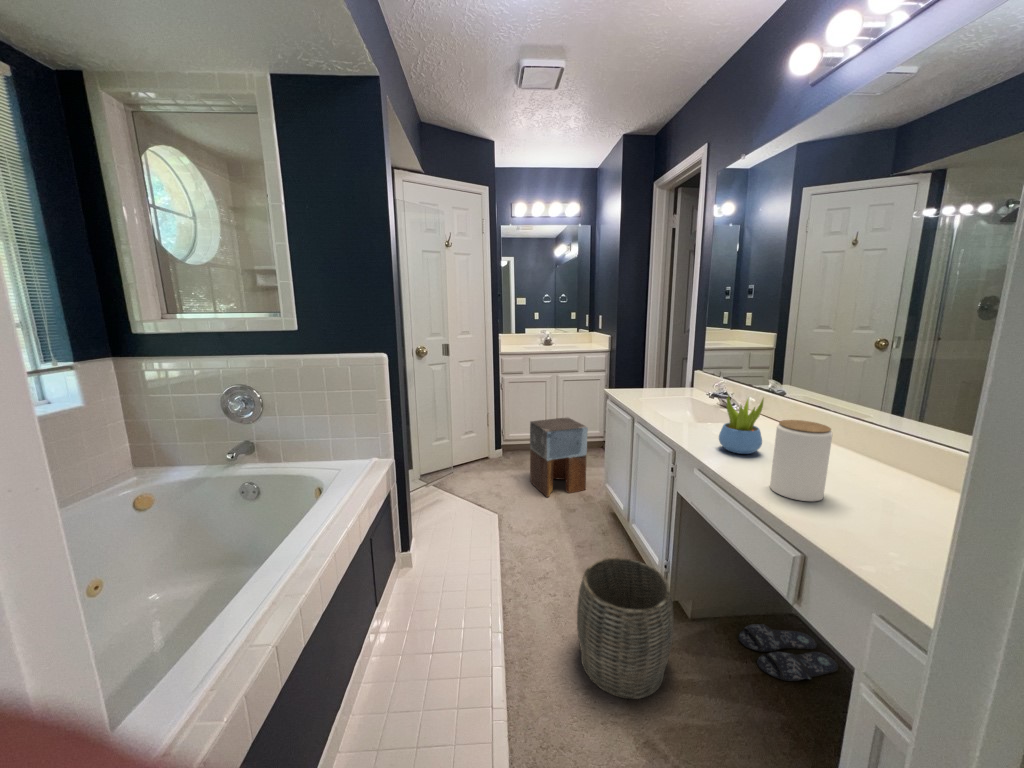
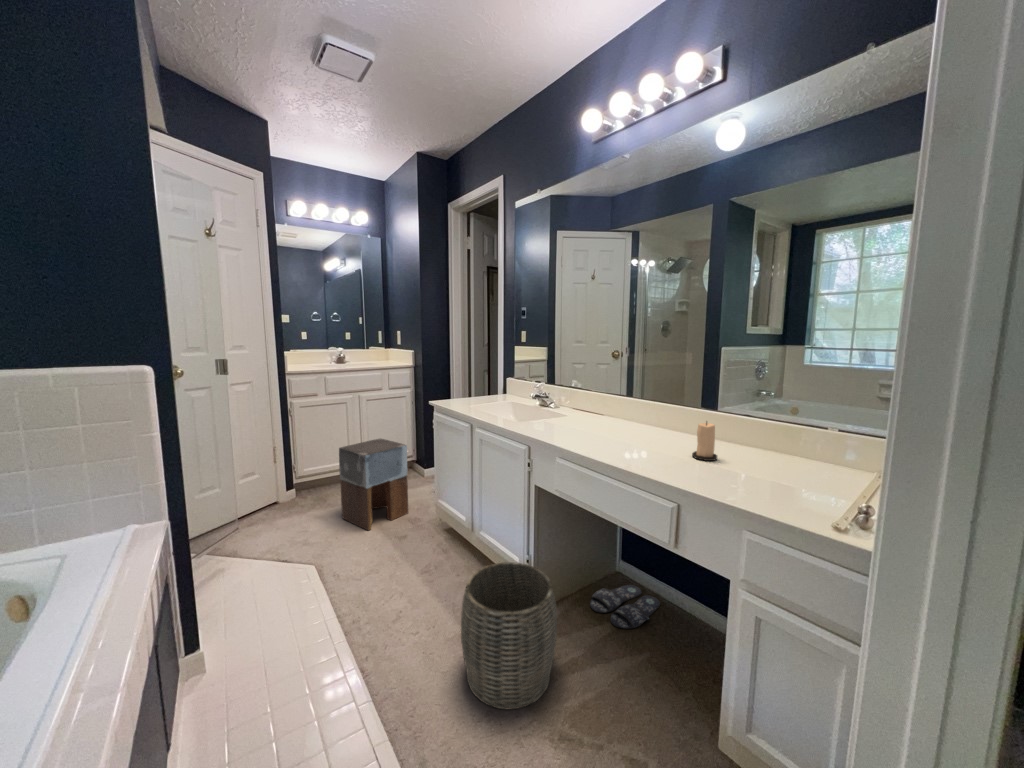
succulent plant: present [719,395,764,454] -> none [568,386,603,438]
jar: present [770,420,832,501] -> none [629,399,671,464]
candle: none [866,460,907,514] -> present [692,422,717,461]

